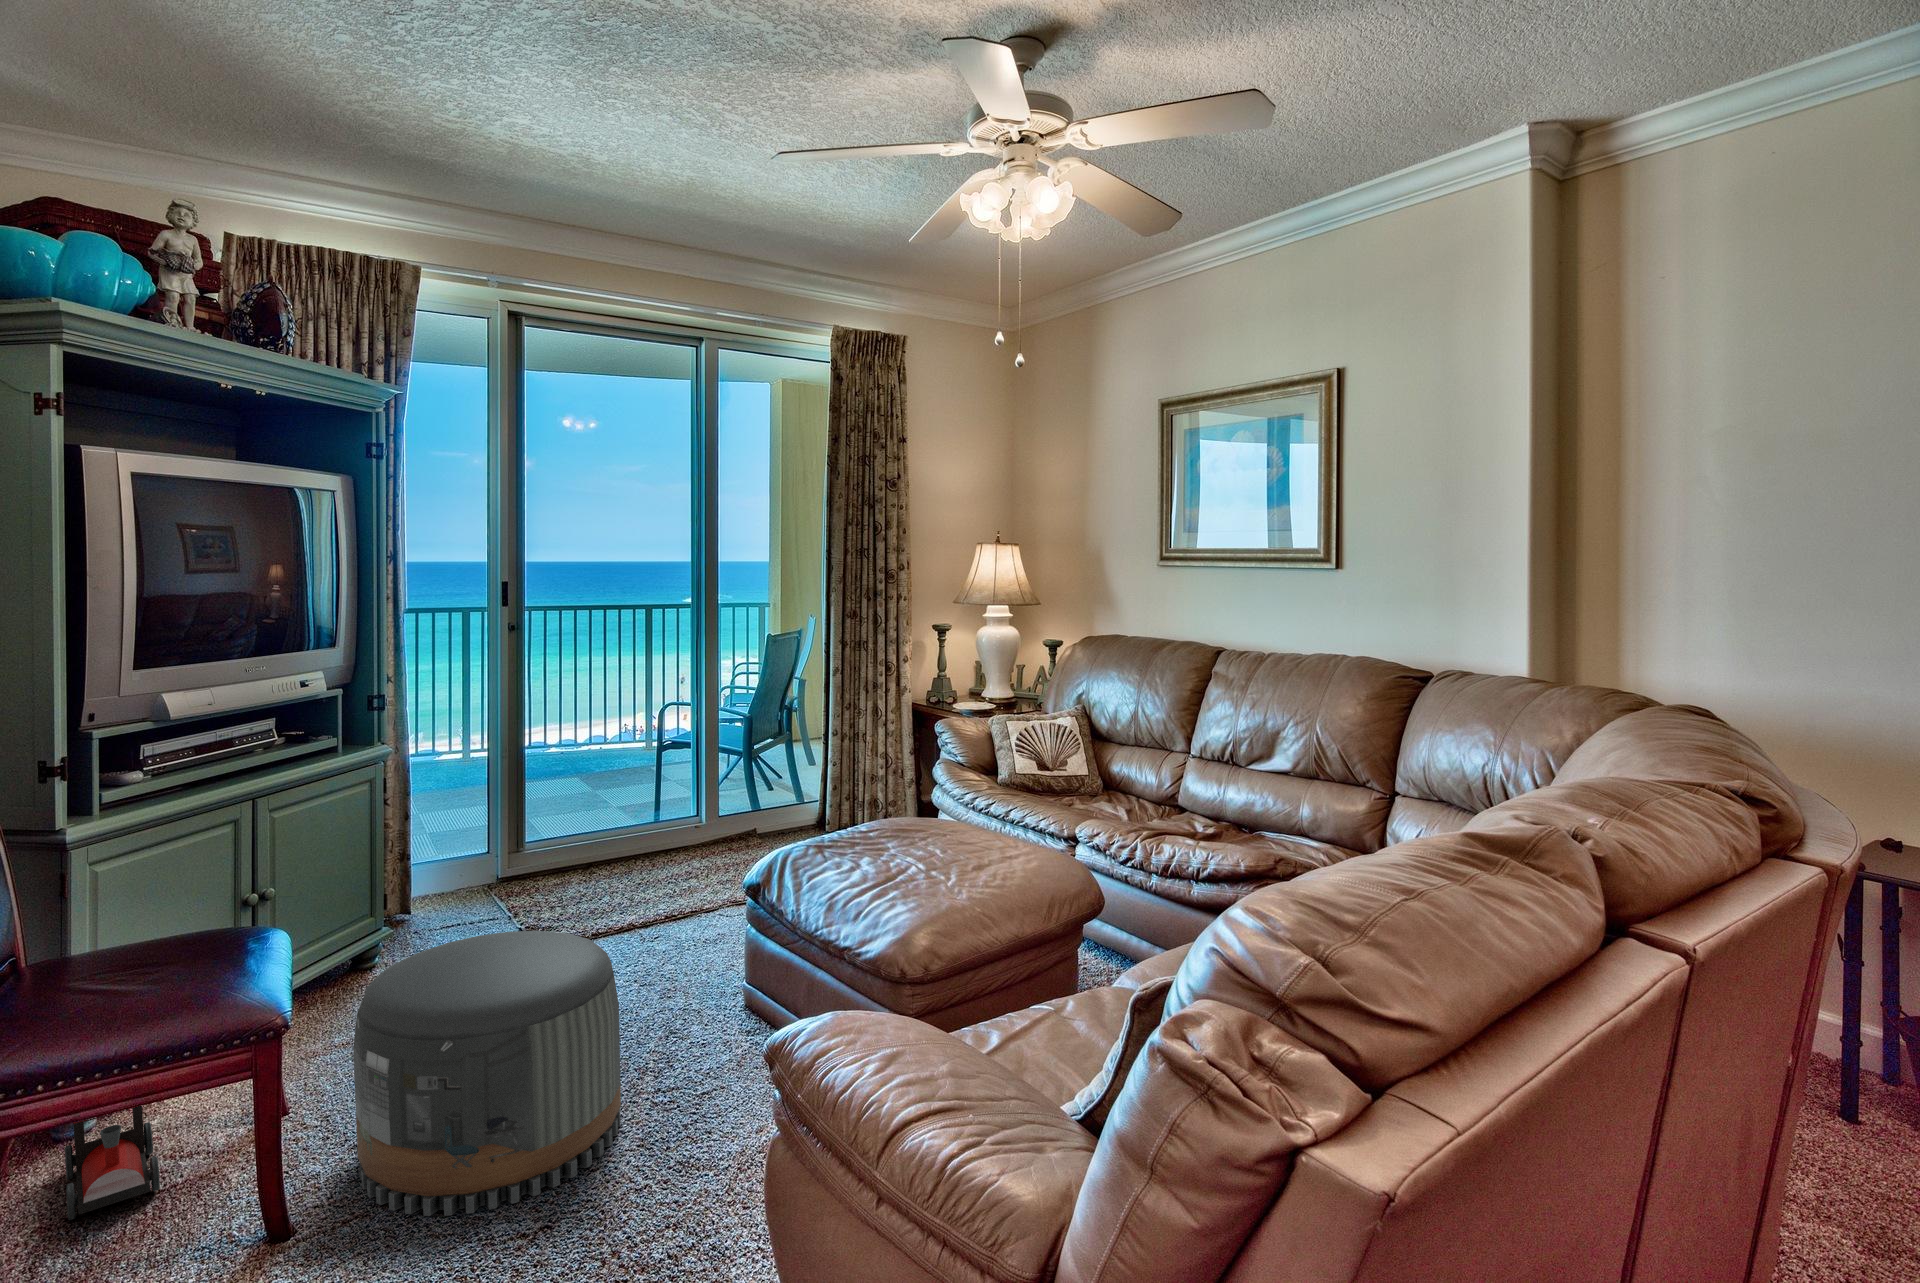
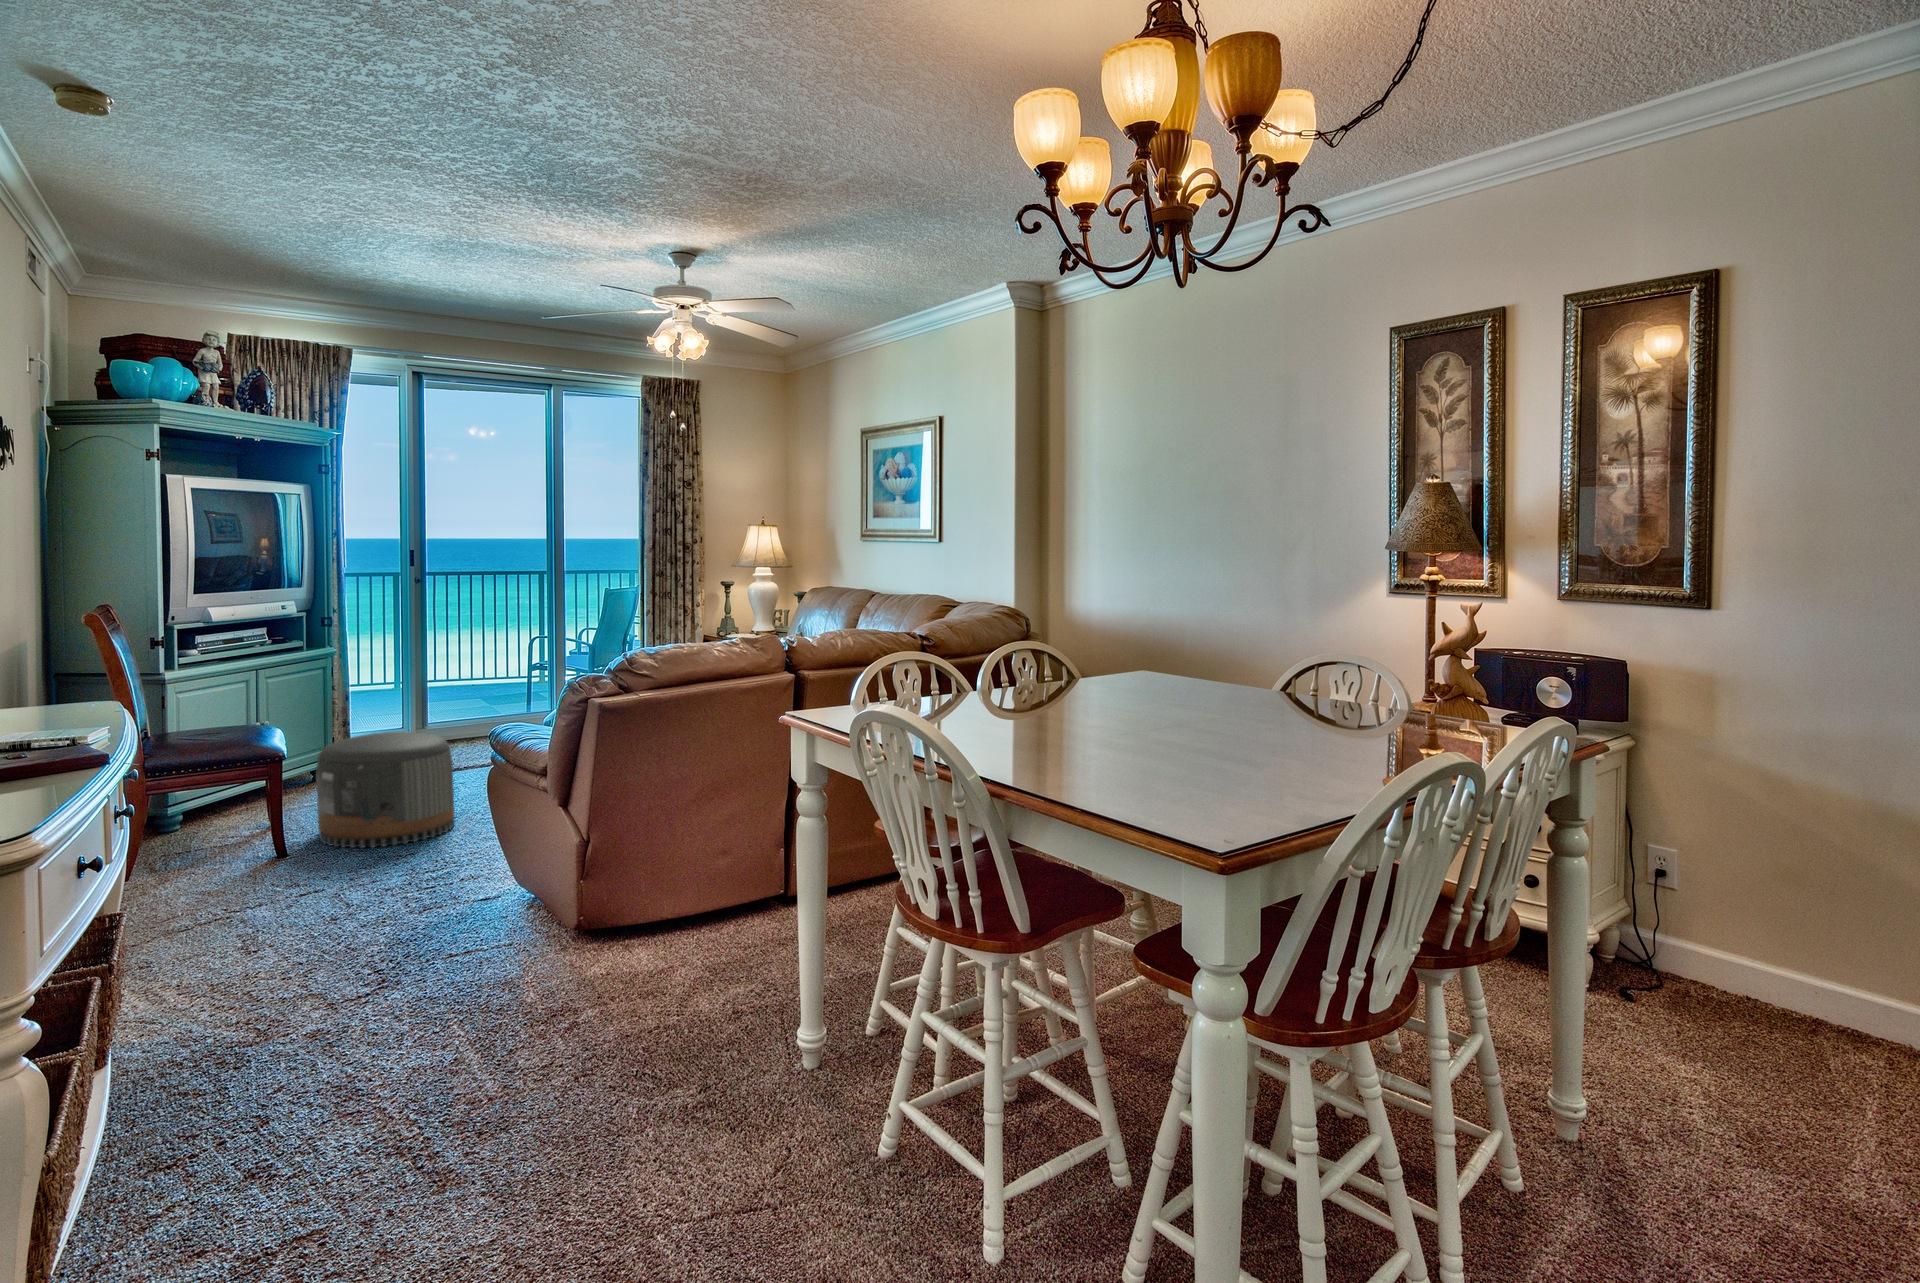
toy train: present [65,1106,160,1220] -> none [173,796,222,848]

